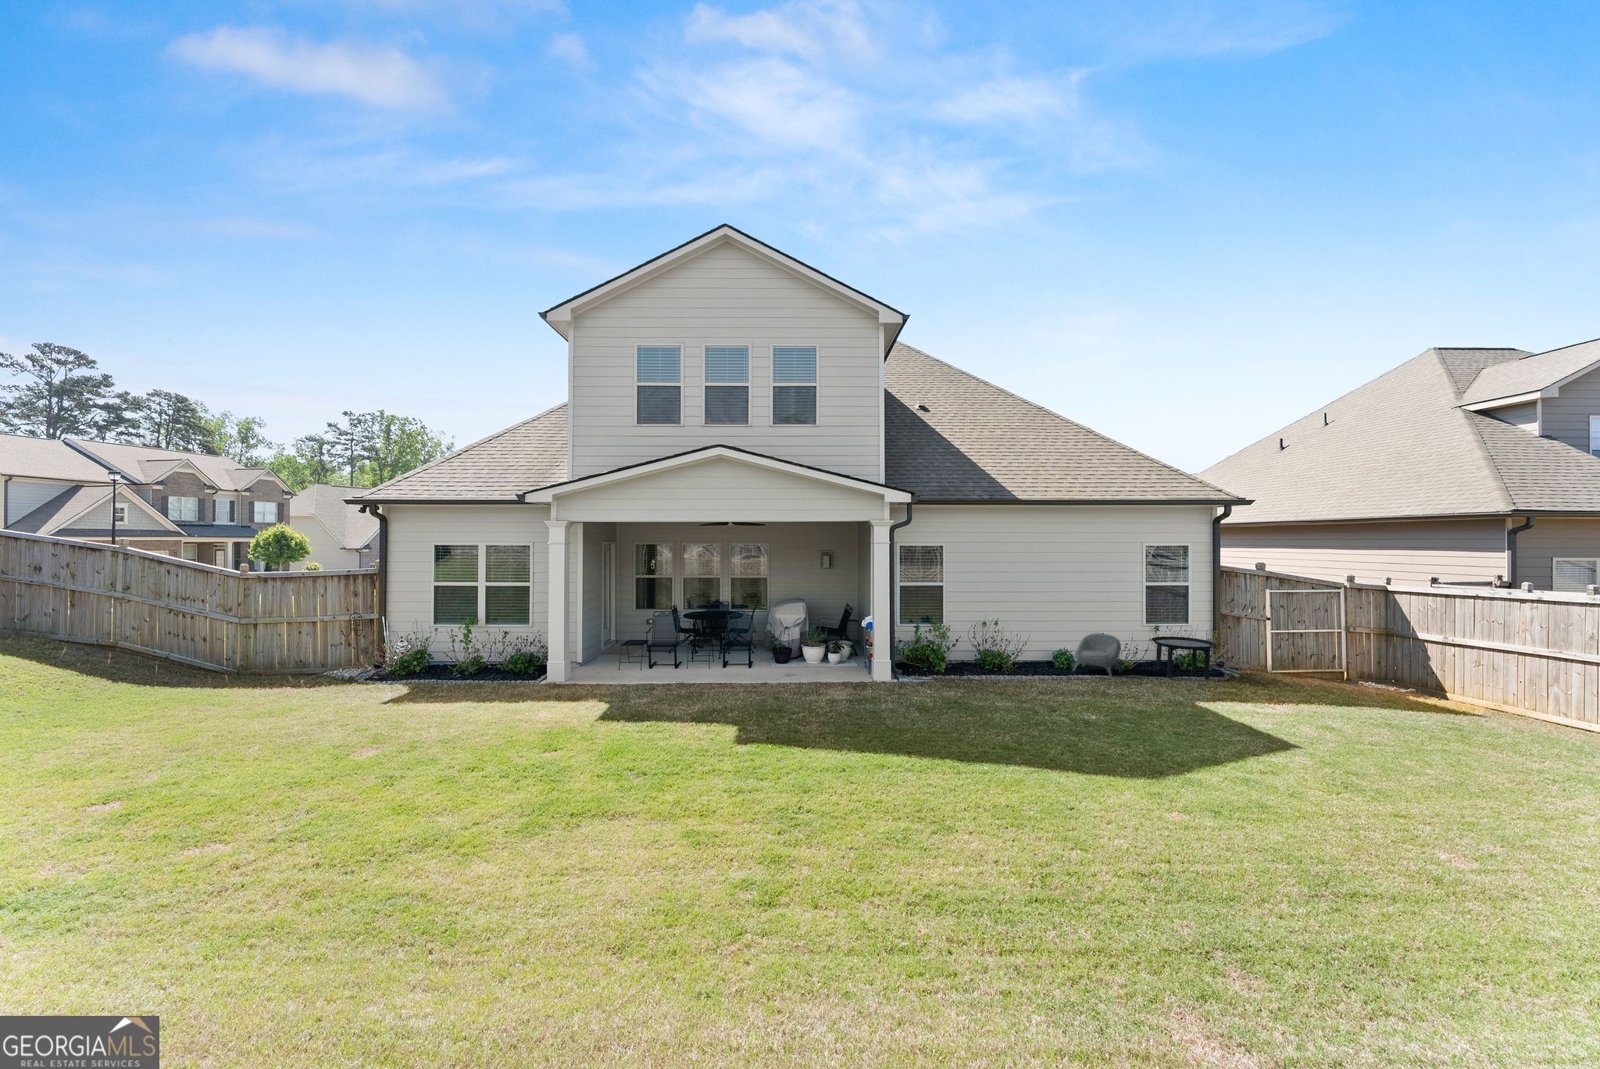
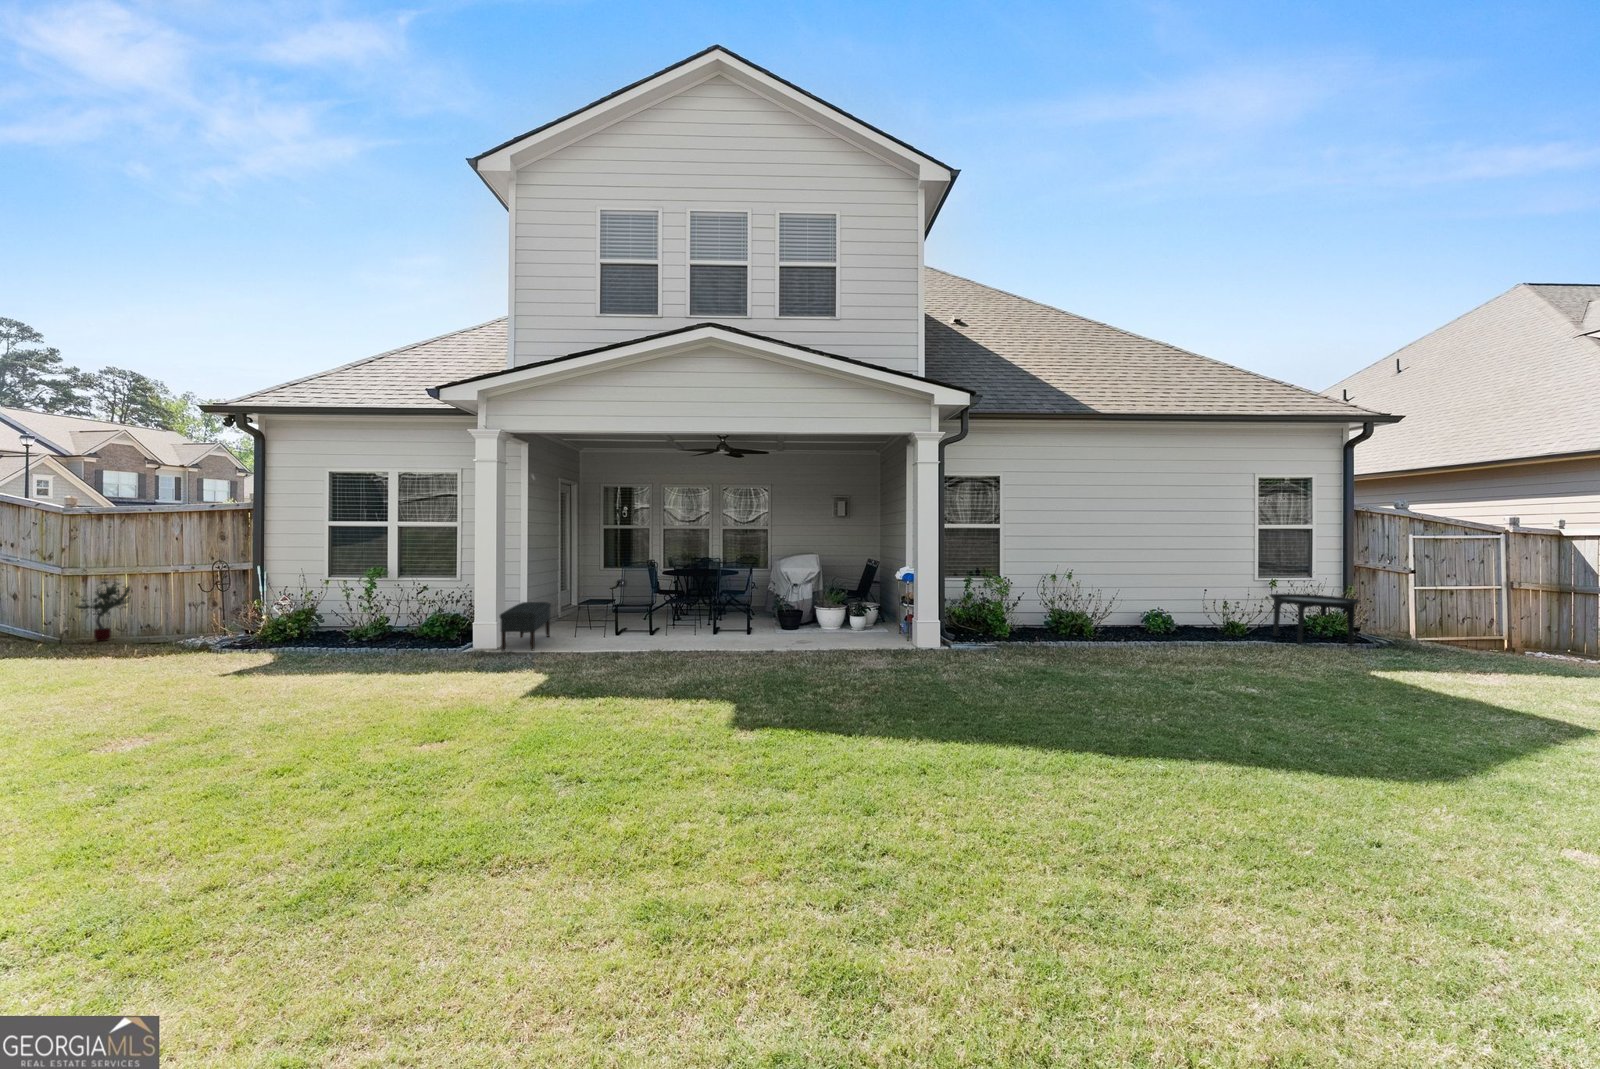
potted tree: none [253,627,294,674] -> present [76,579,130,641]
armchair: present [1073,633,1121,676] -> none [1168,590,1233,643]
bench: none [567,644,600,683] -> present [500,602,551,651]

